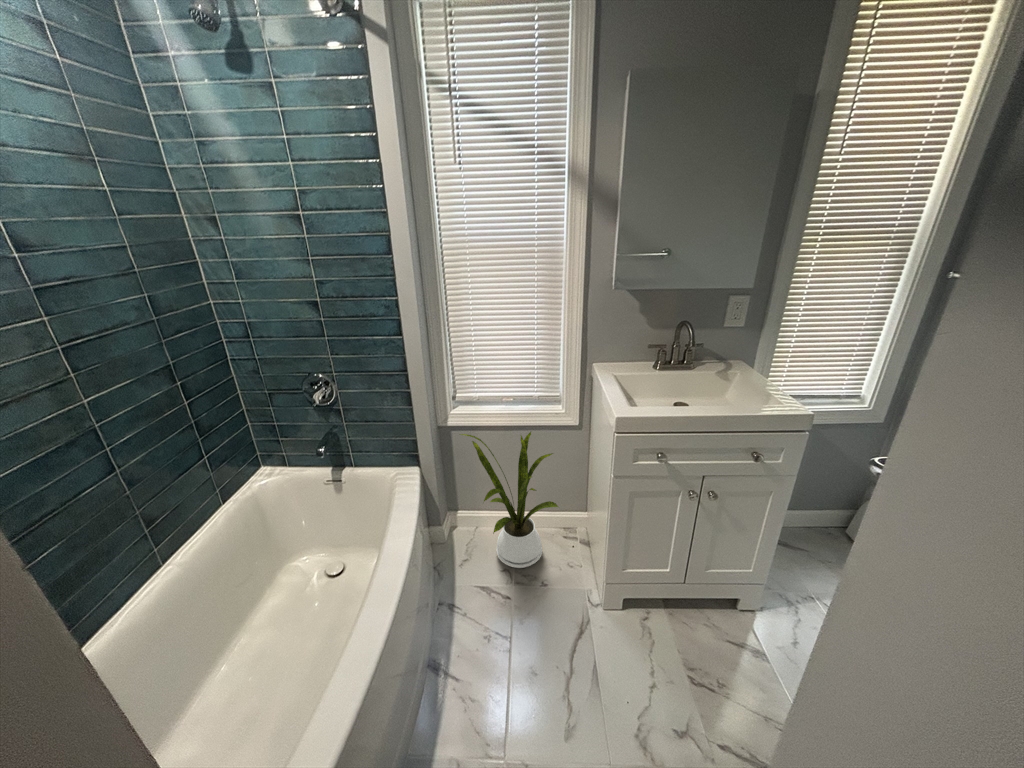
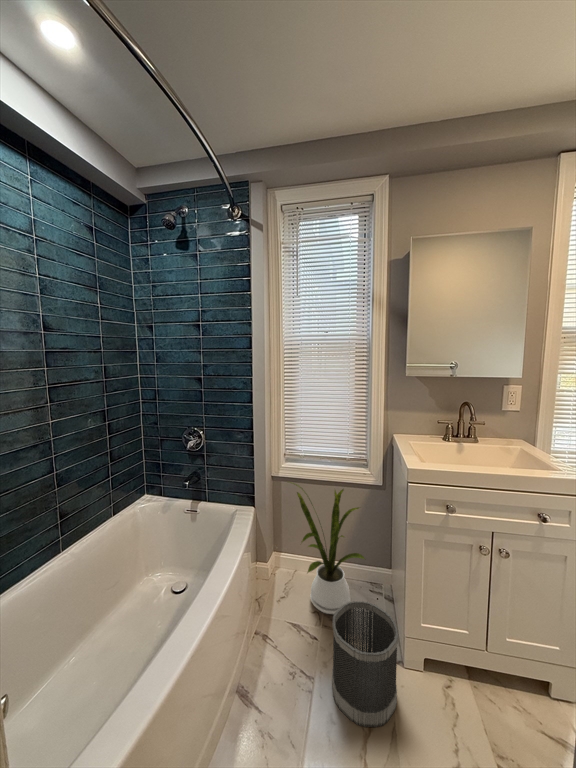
wastebasket: none [530,559,601,672] -> present [332,601,399,727]

